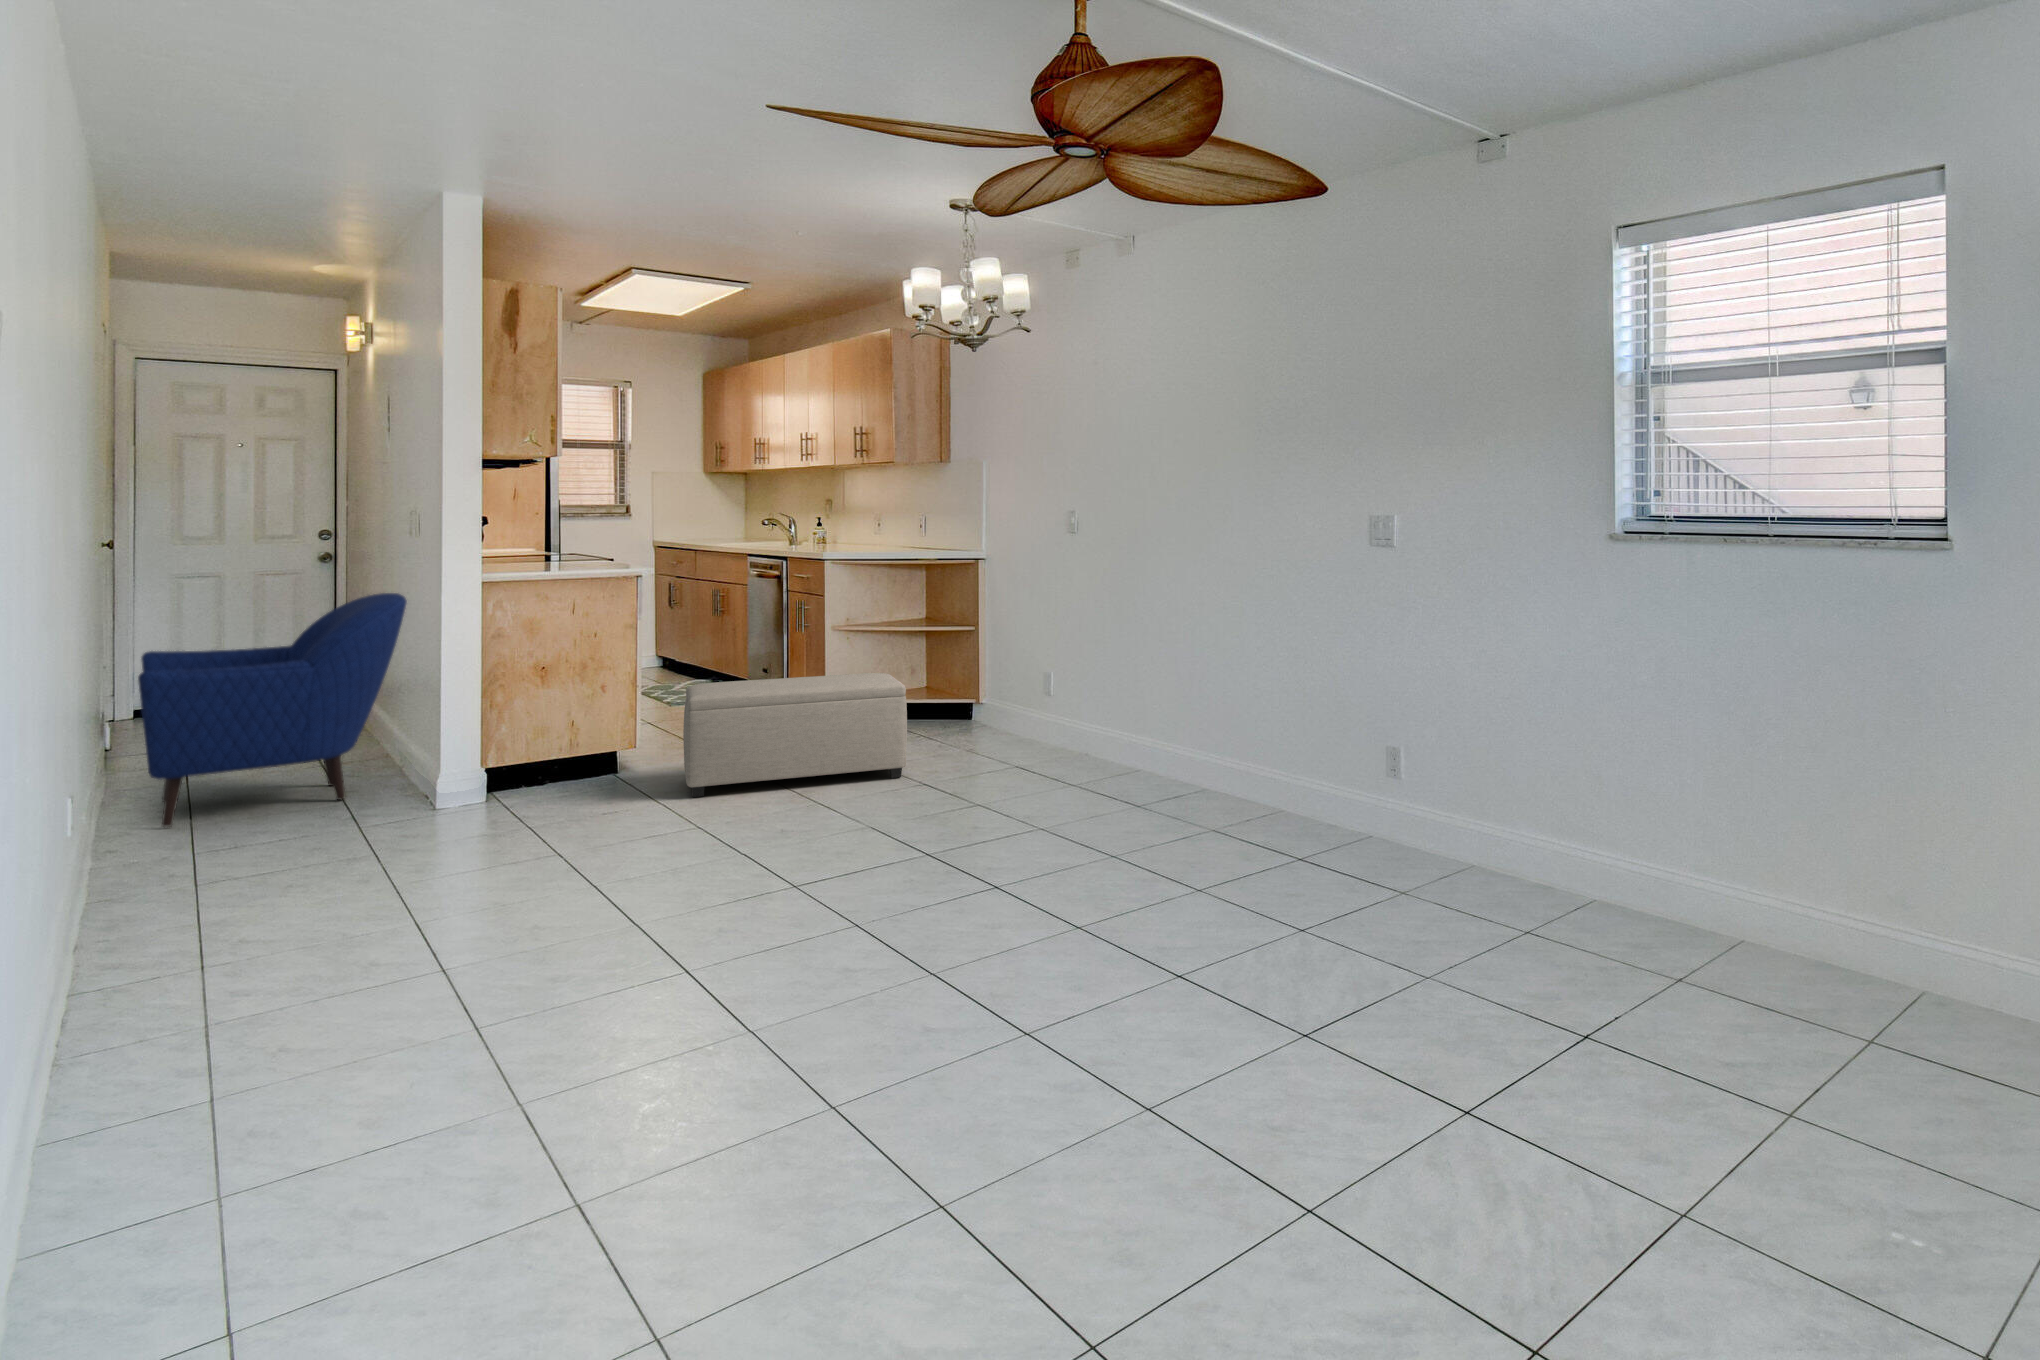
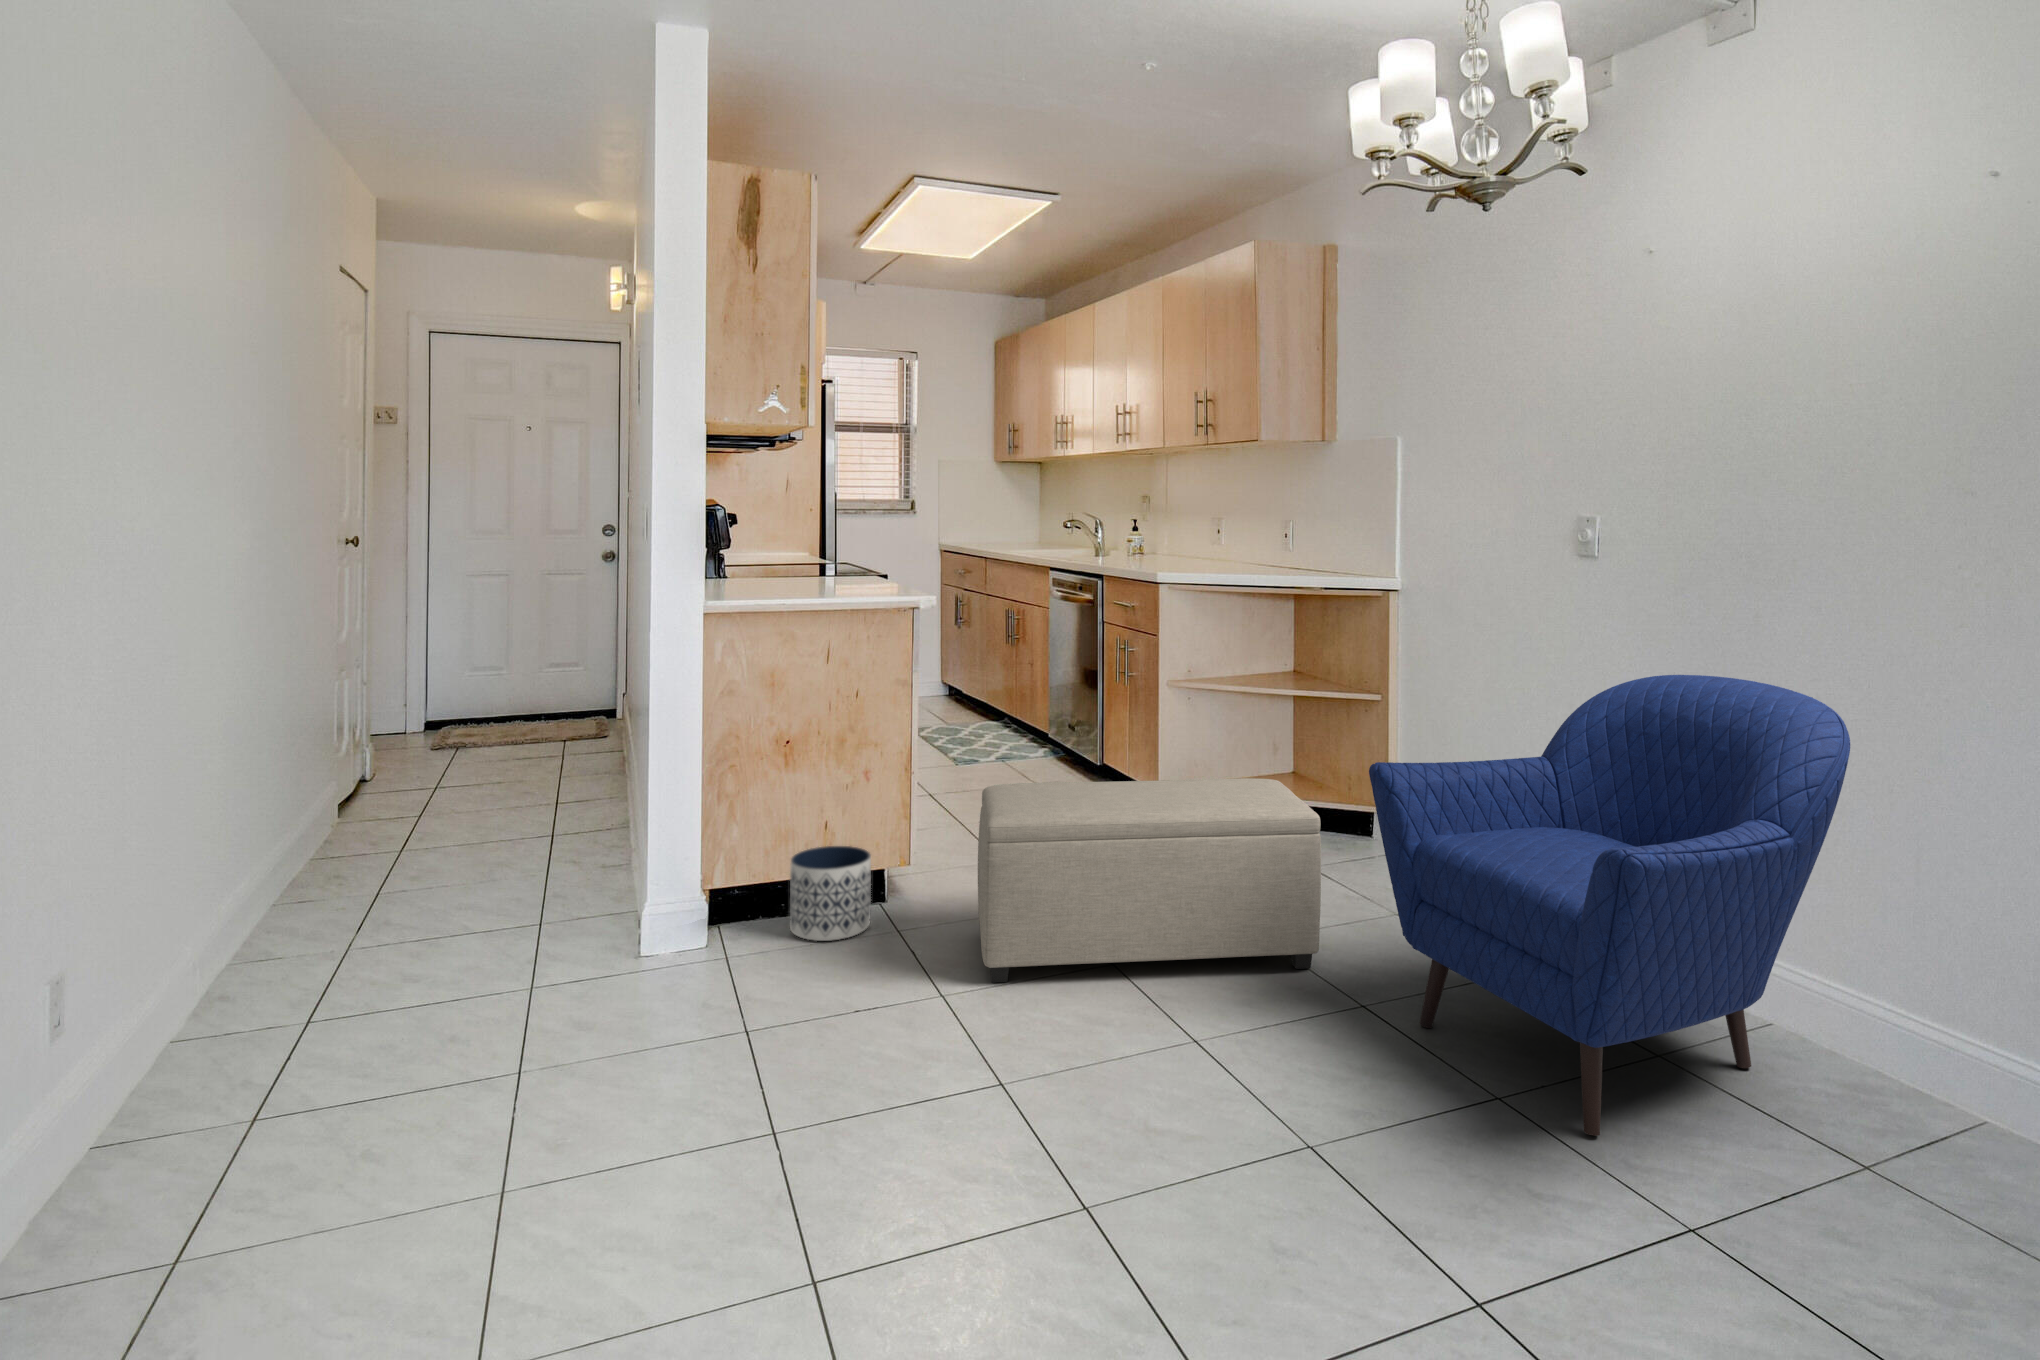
armchair: present [138,593,407,827] -> present [1369,675,1850,1136]
planter: none [547,734,606,791] -> present [790,846,871,941]

